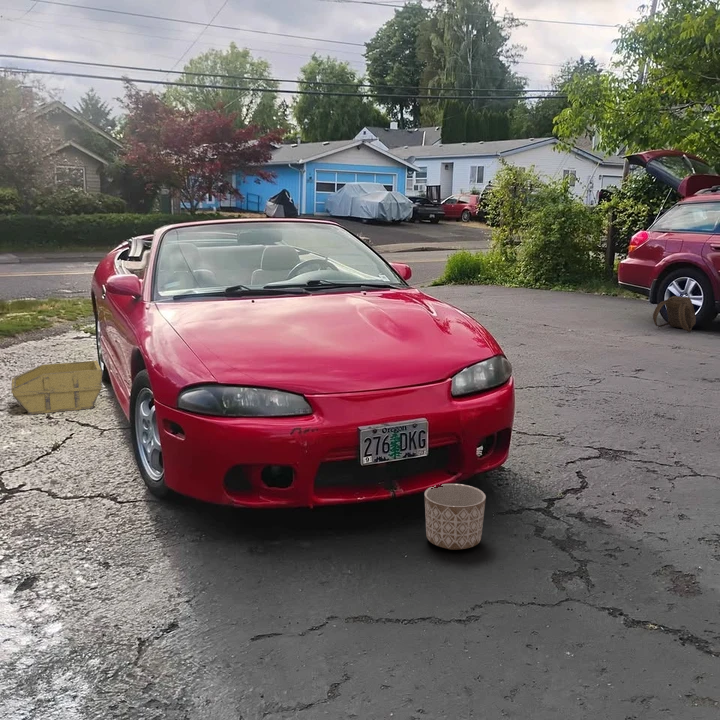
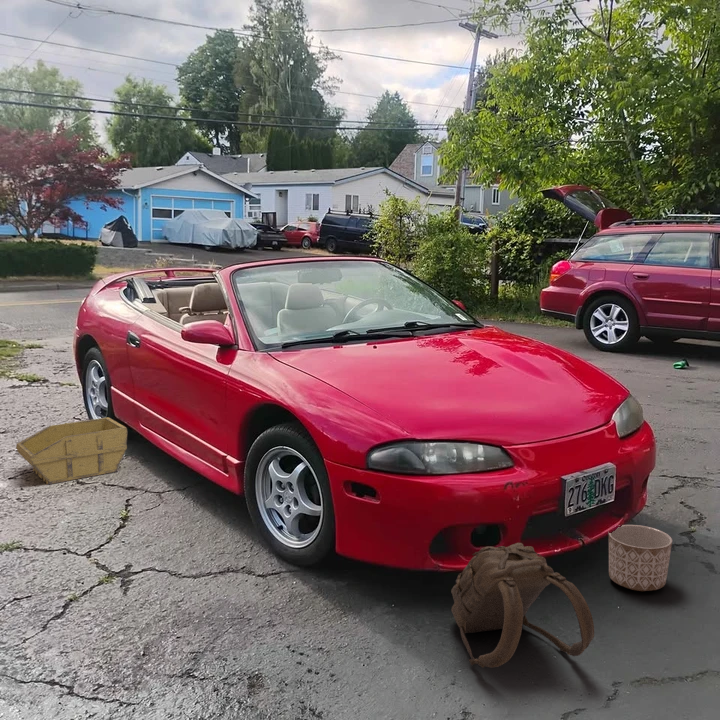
backpack: present [653,296,696,332] -> present [451,543,594,668]

